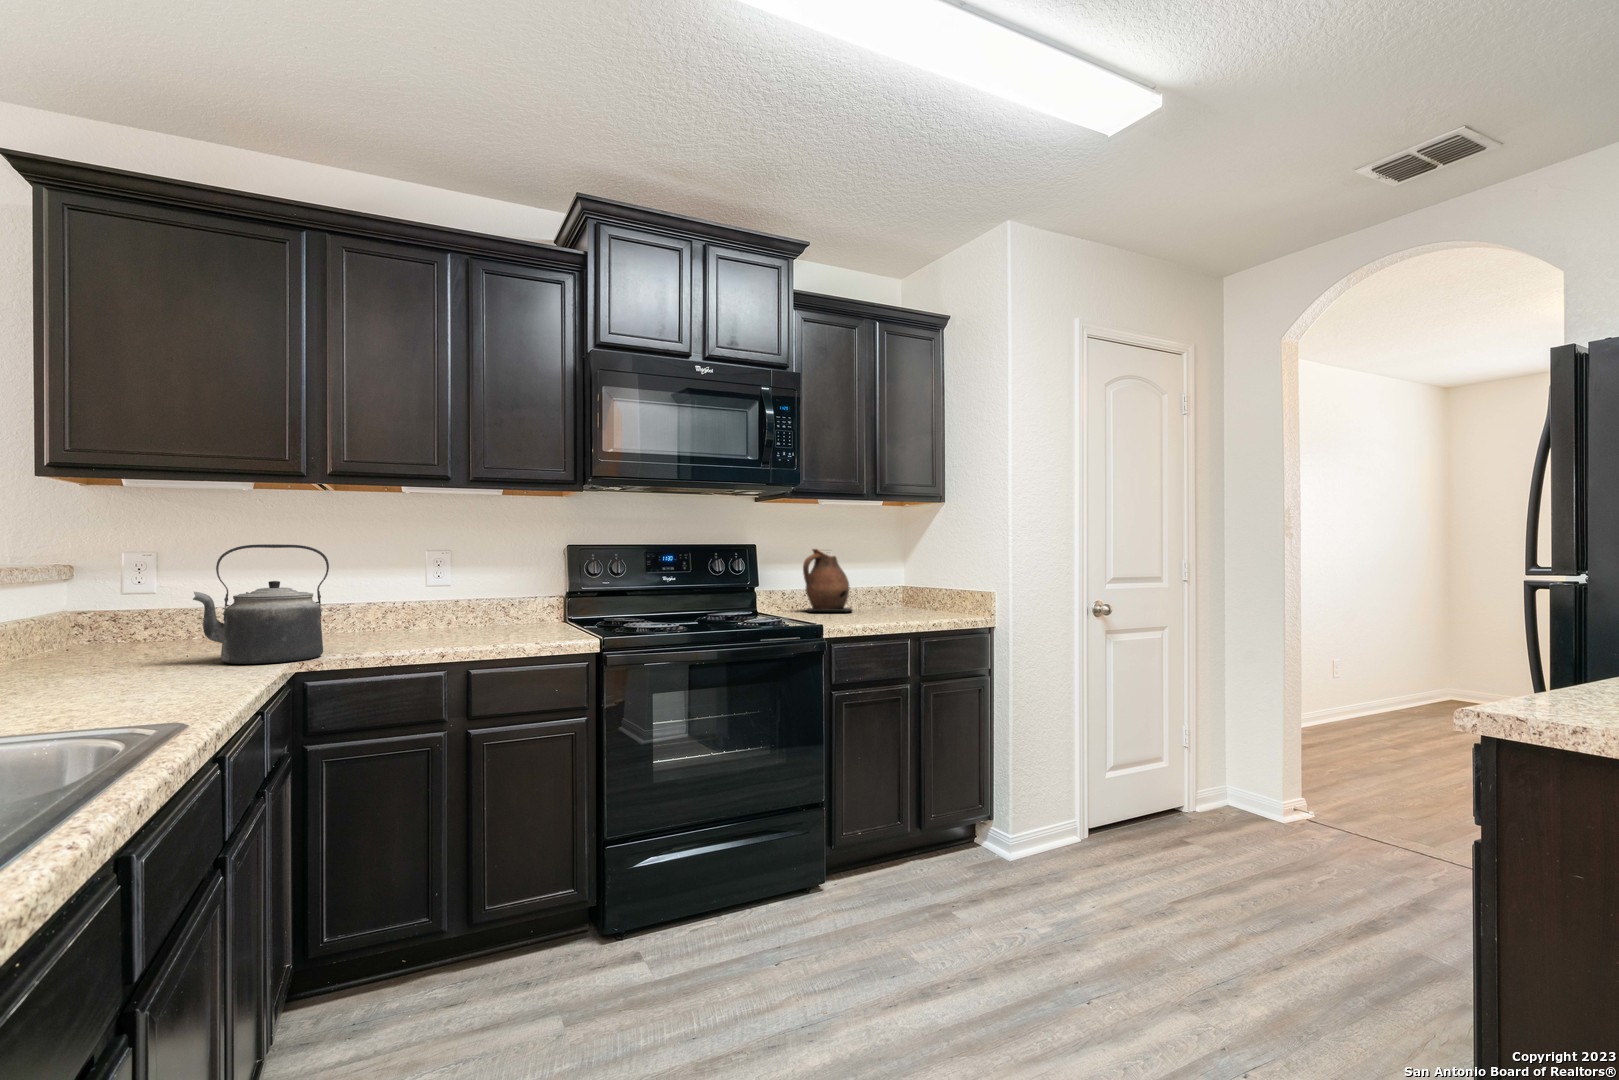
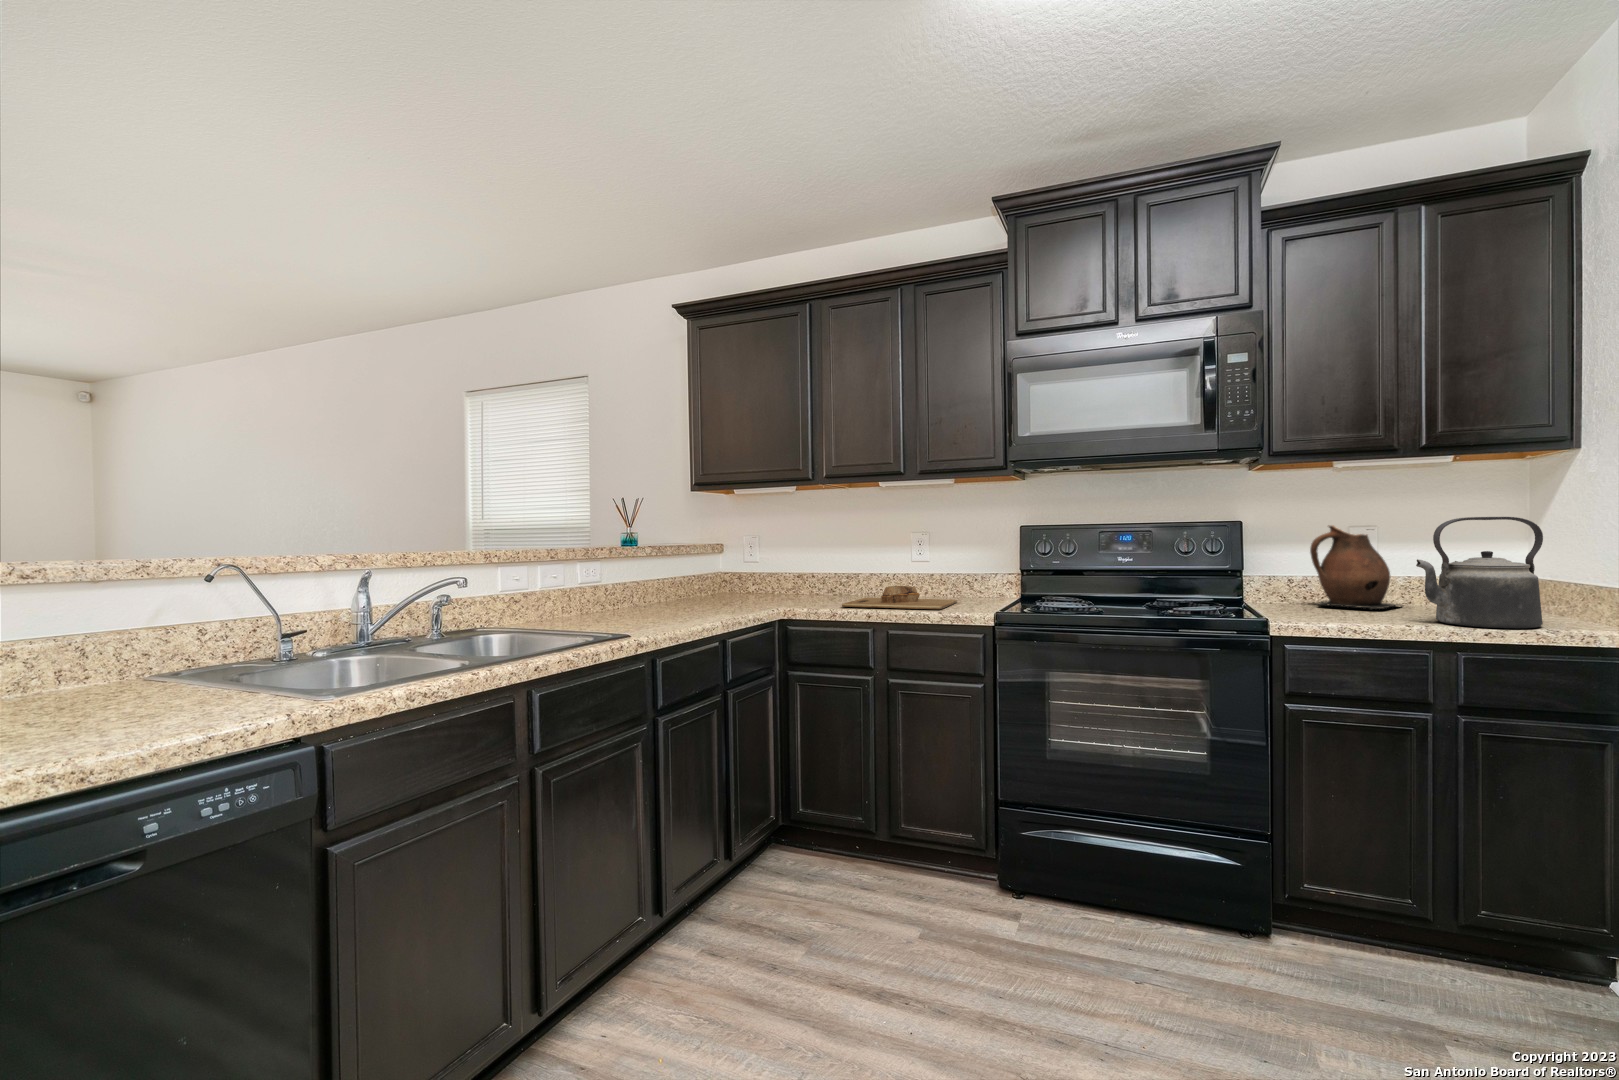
kettle: present [193,544,329,664] -> present [1416,517,1543,629]
cutting board: none [382,615,525,647] -> present [842,586,957,609]

